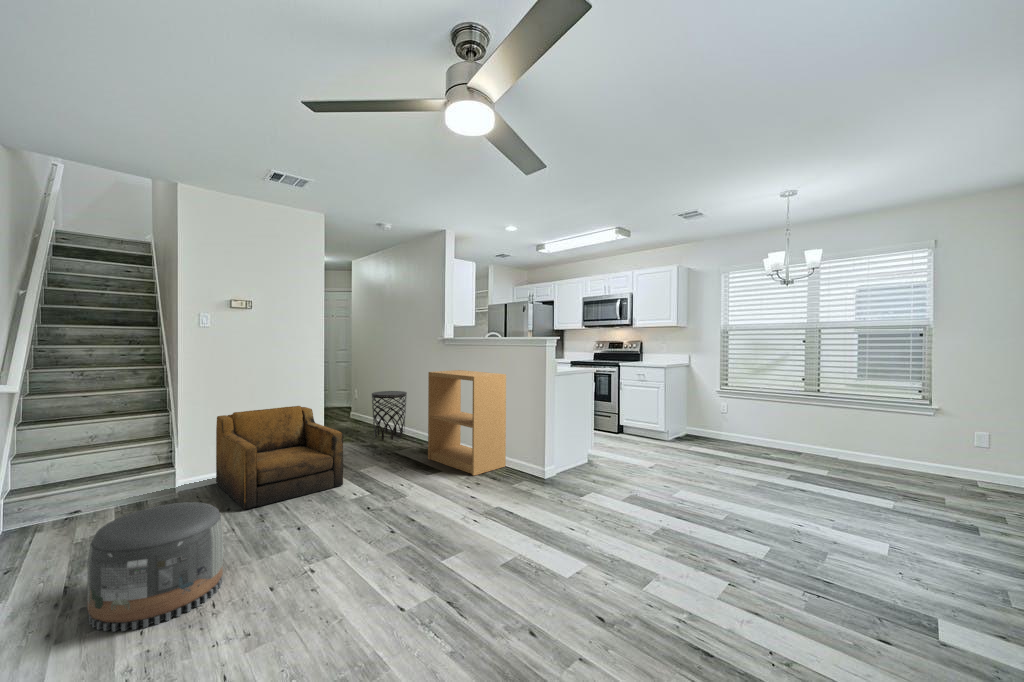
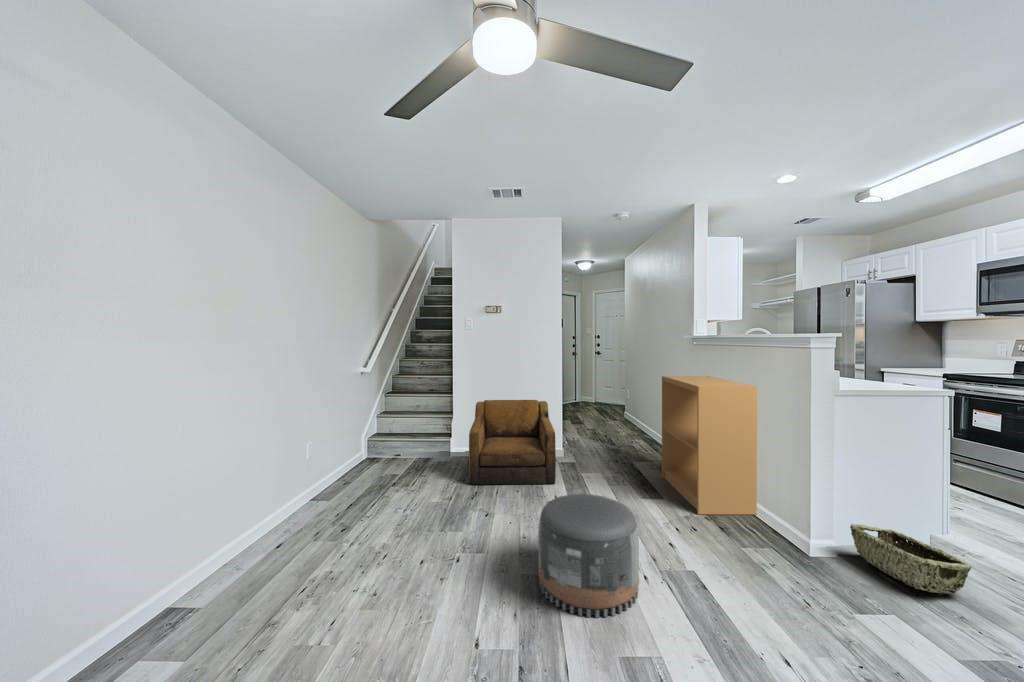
side table: present [372,391,407,440] -> none [625,392,663,446]
woven basket: none [562,453,613,479] -> present [850,524,971,594]
pouf: present [87,502,223,632] -> present [538,494,639,618]

